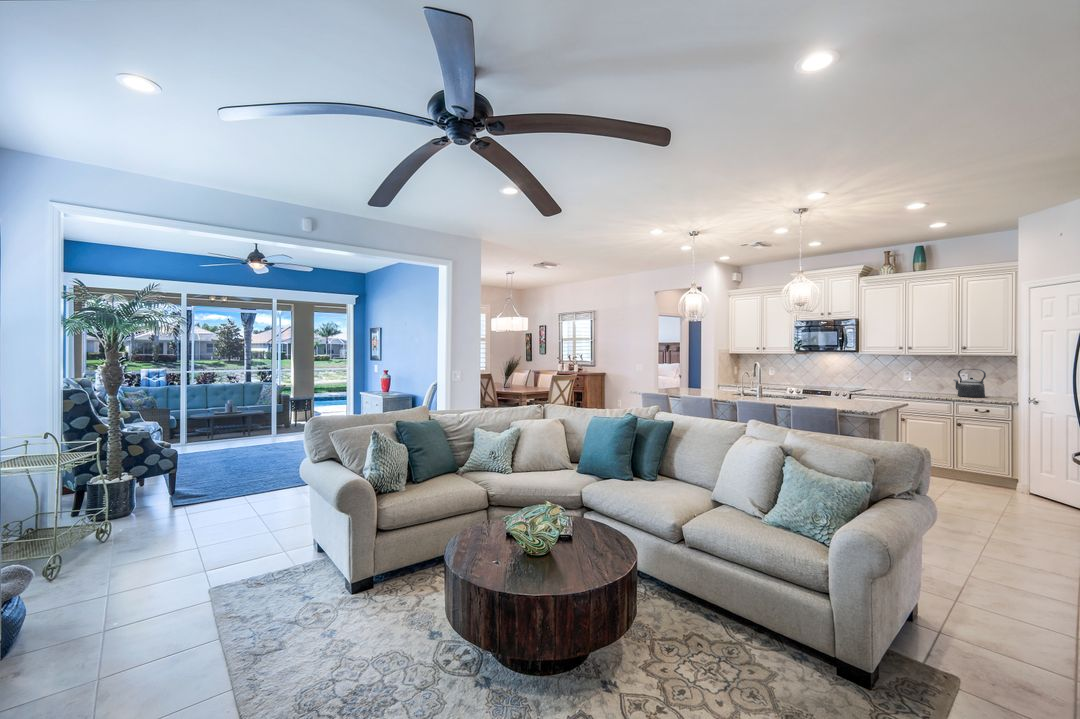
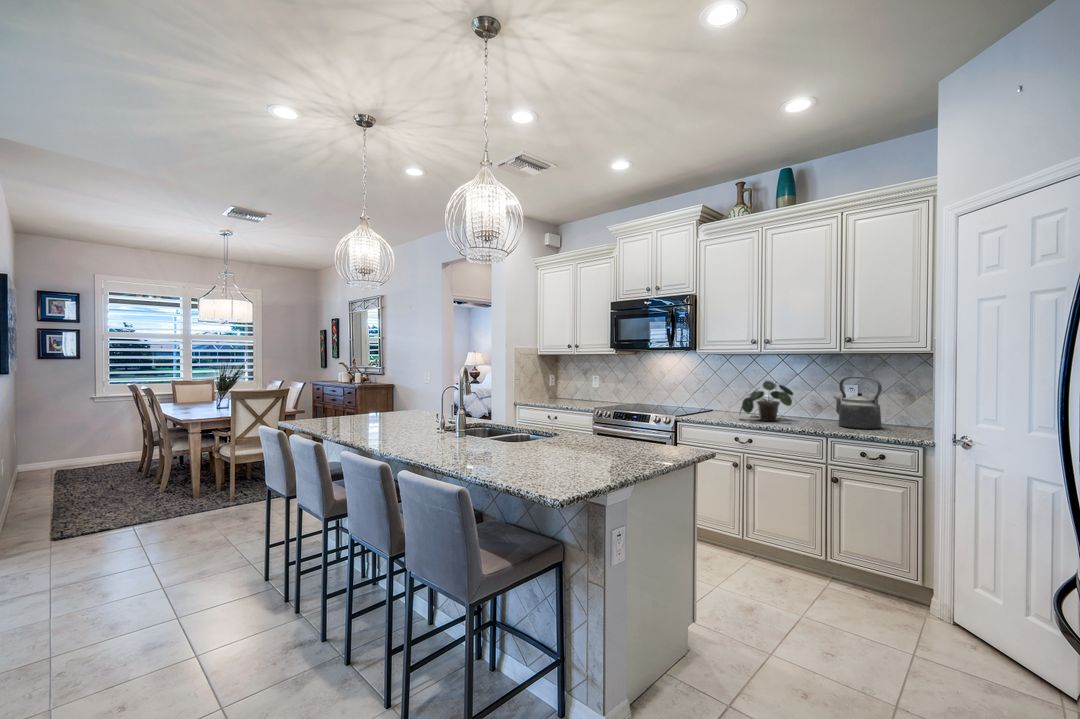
potted plant: none [891,371,928,394] -> present [740,381,793,421]

